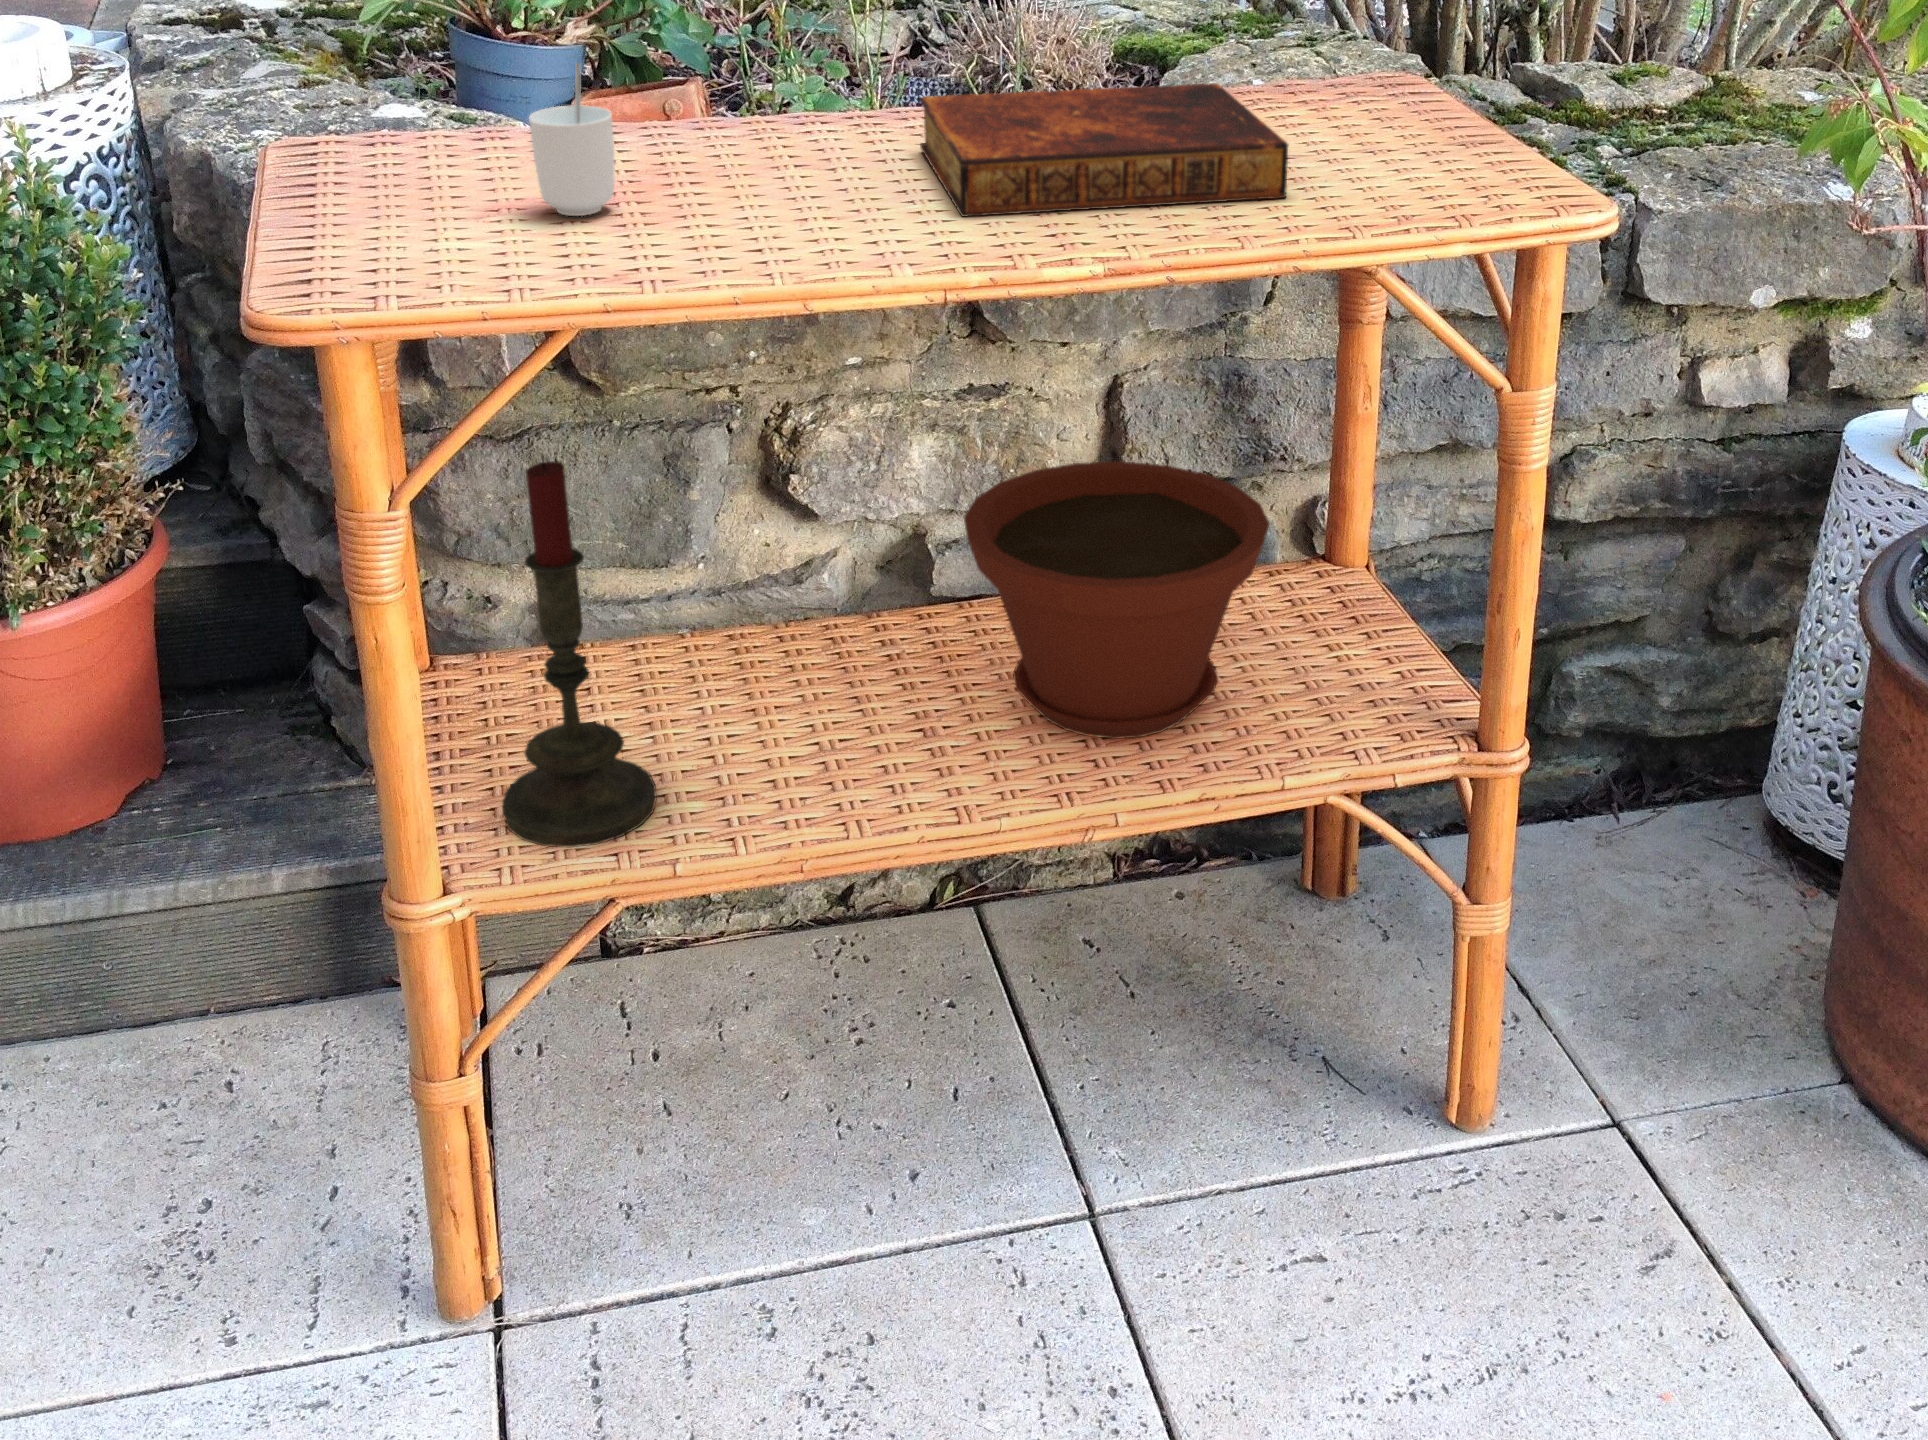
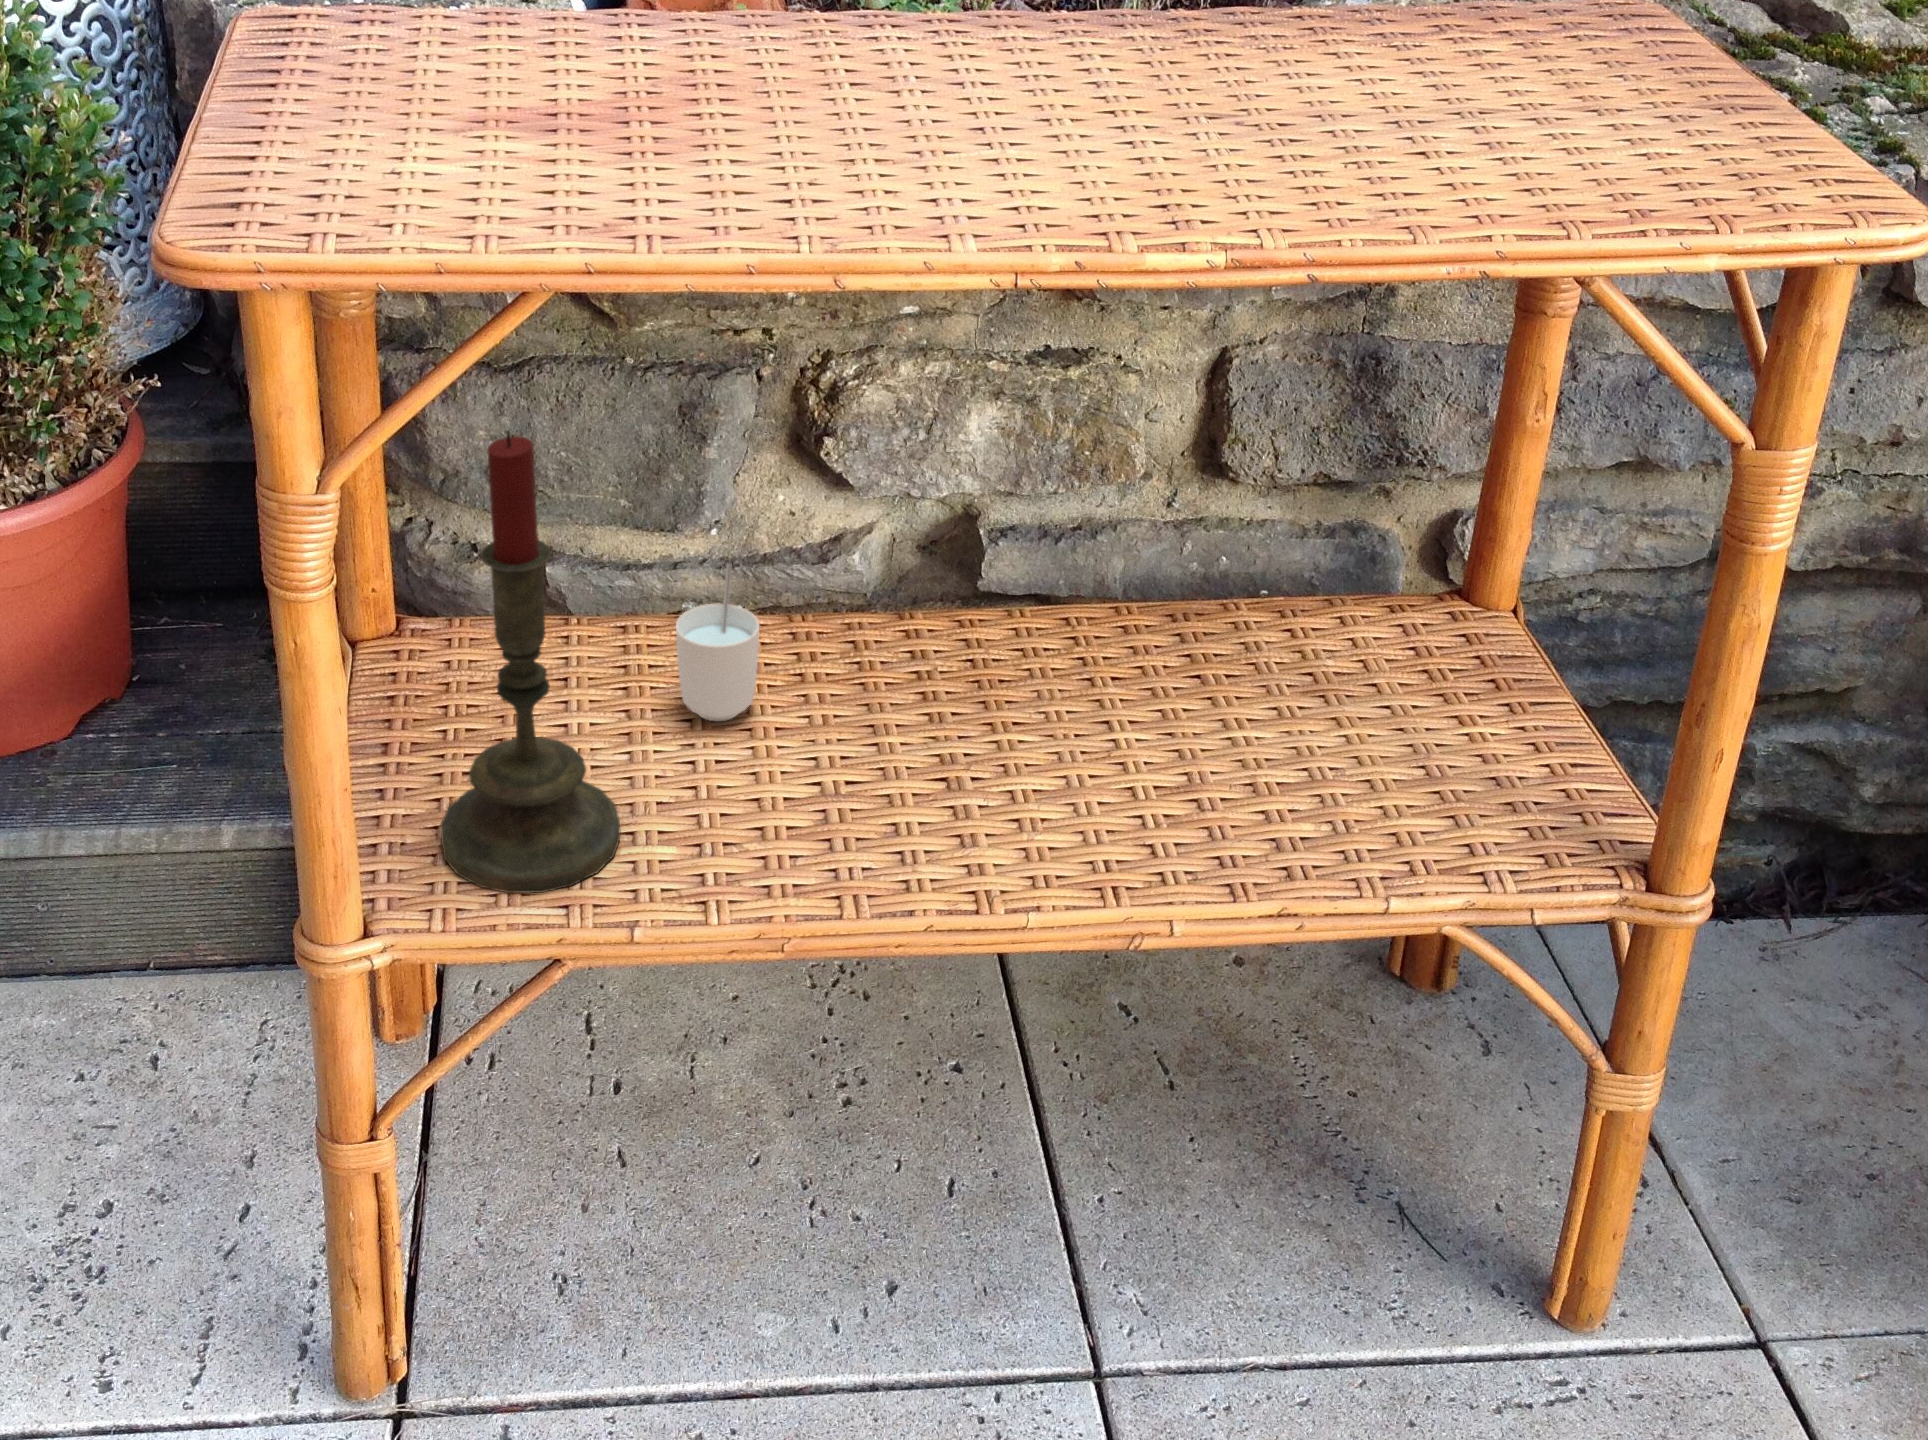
cup: present [529,63,615,216] -> present [676,563,759,721]
book: present [919,83,1288,217] -> none [1010,2,1491,172]
plant pot: present [964,461,1269,739] -> none [1021,464,1406,820]

